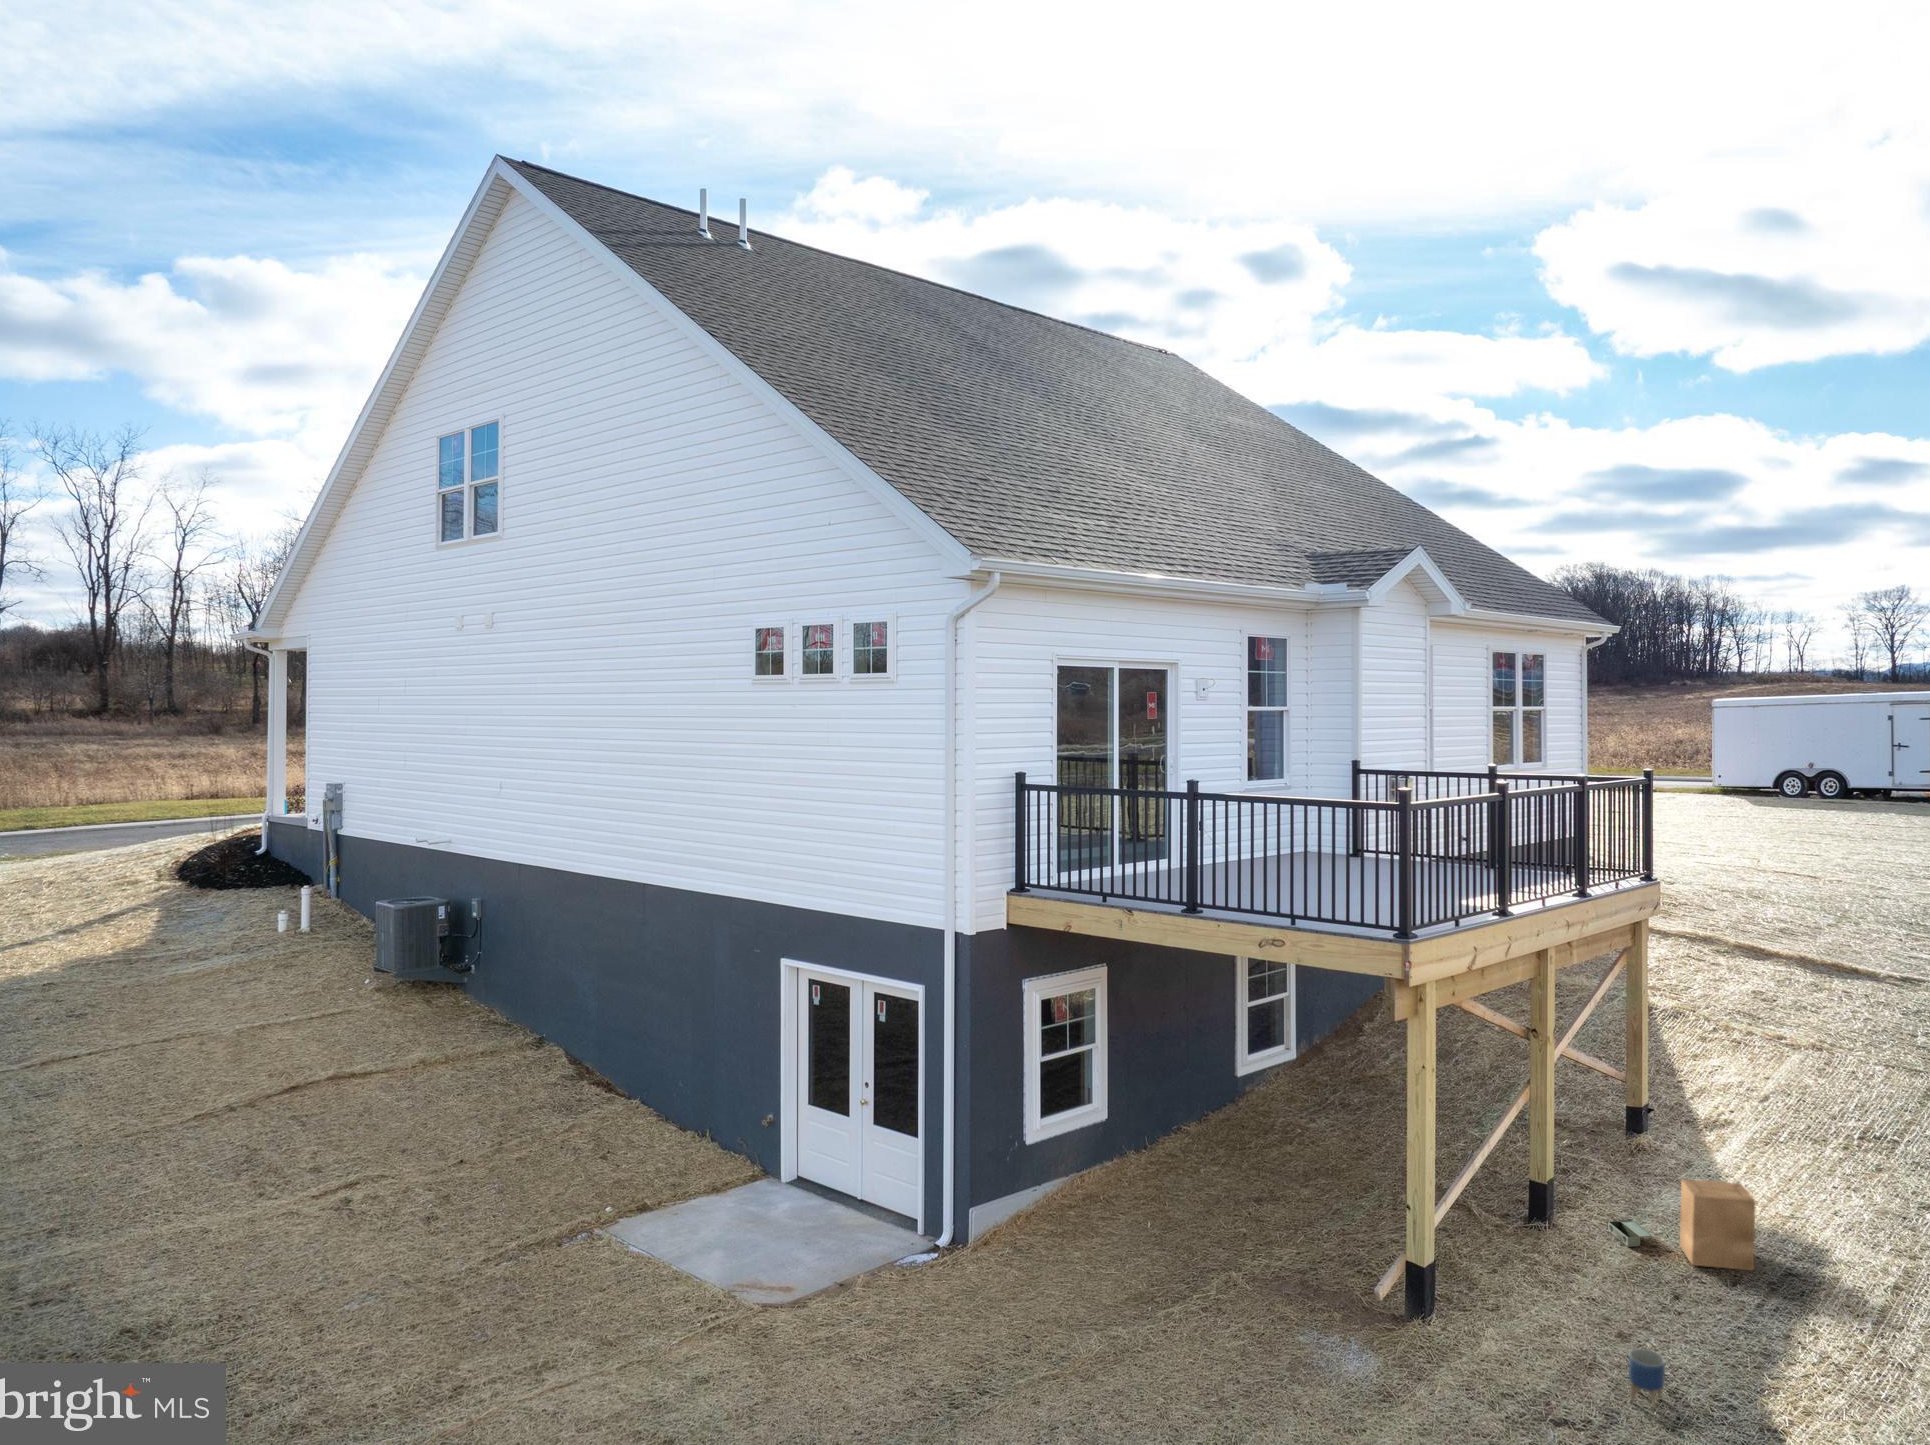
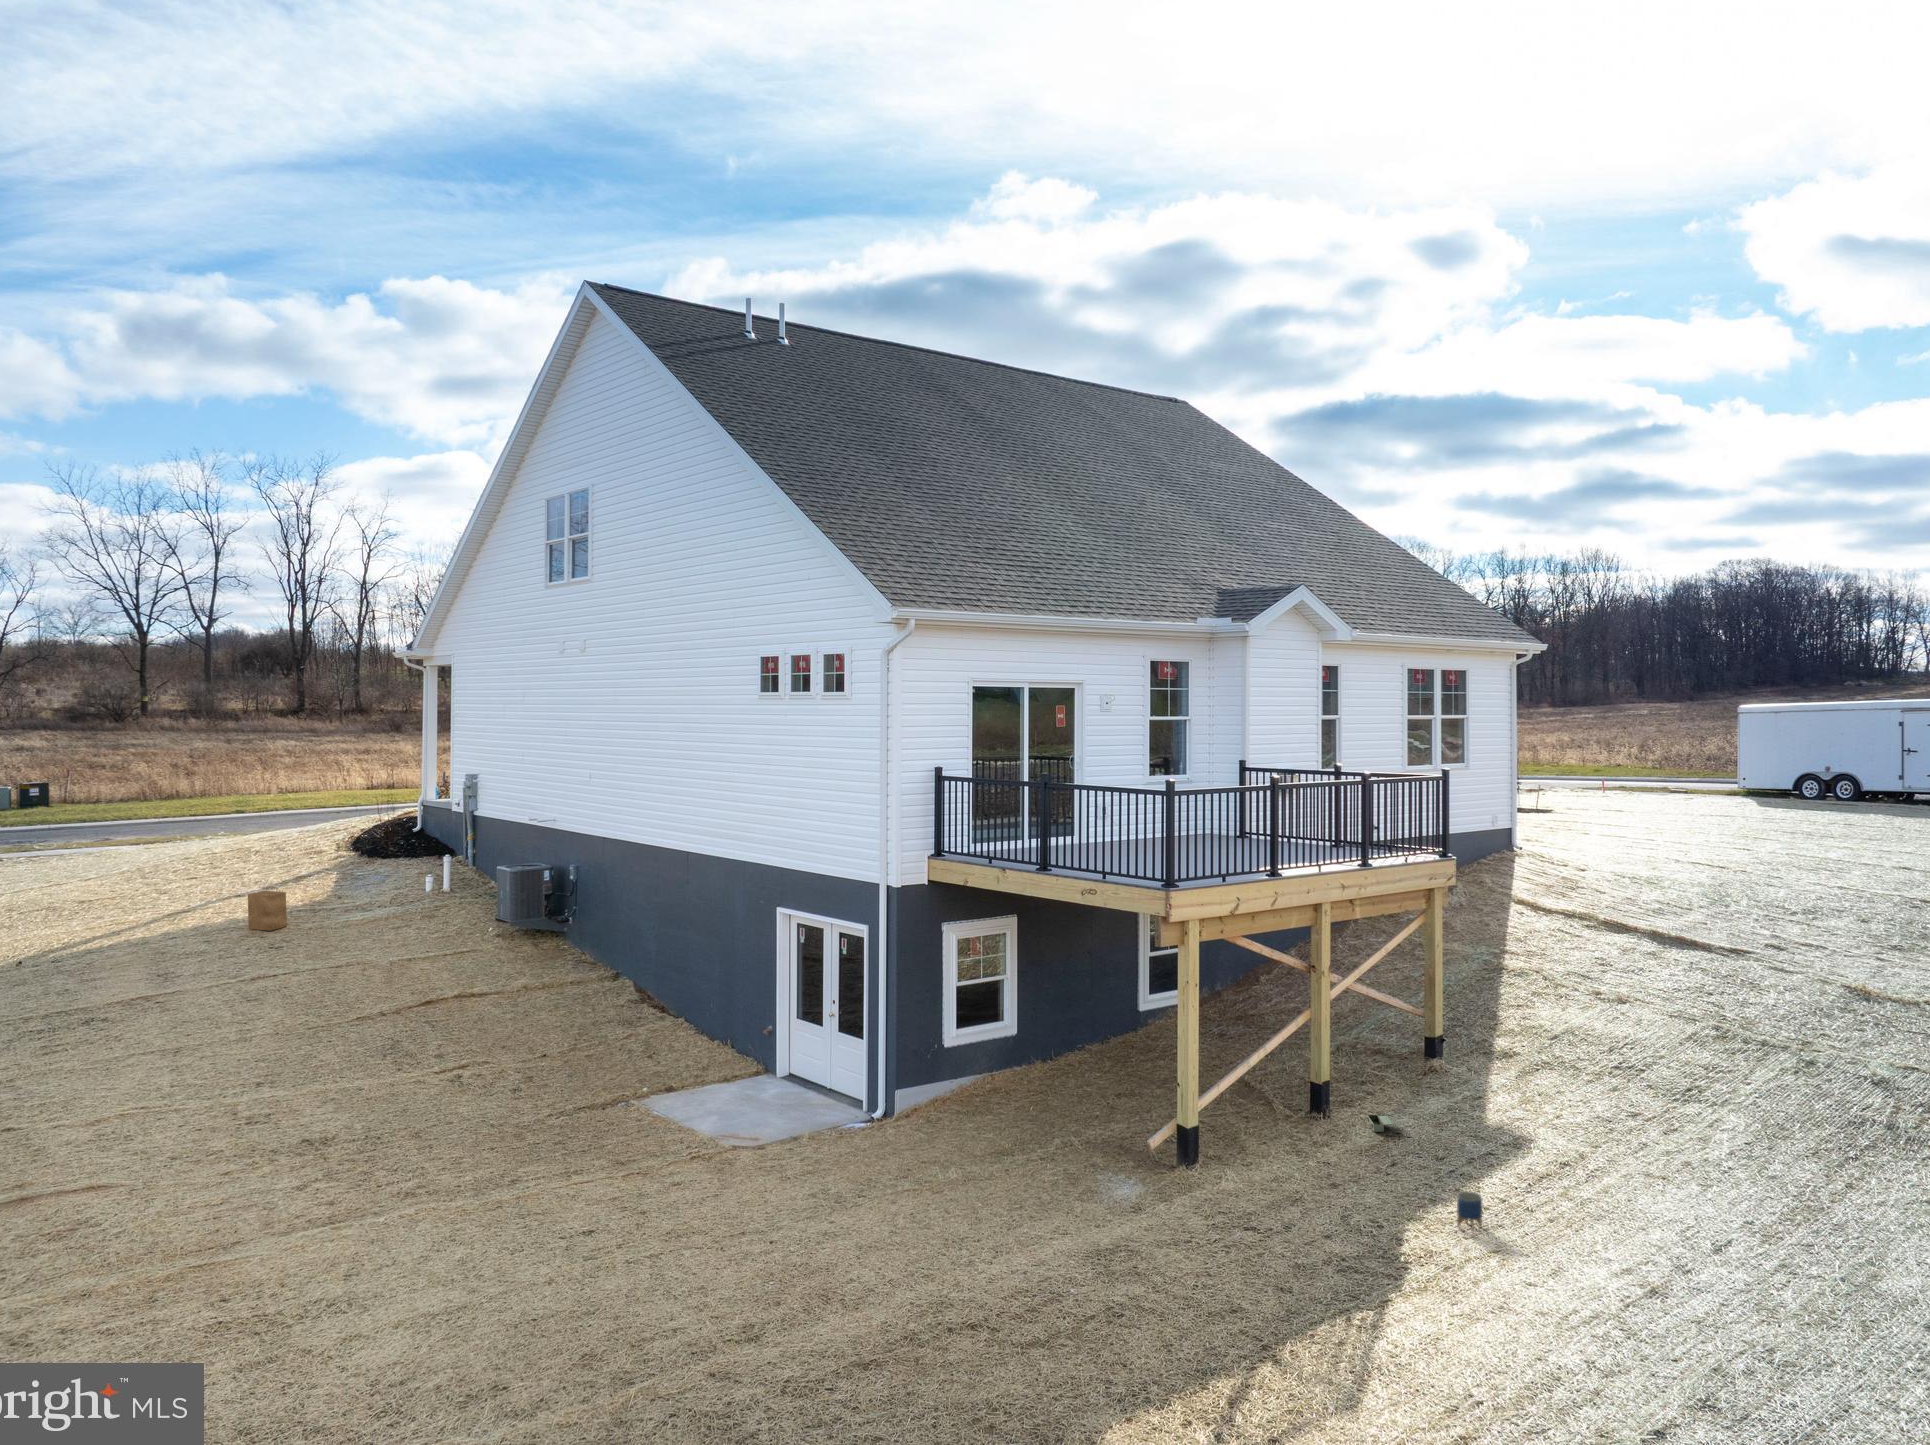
cardboard box: present [1680,1179,1756,1270] -> present [248,891,287,931]
planter: present [1629,1349,1665,1409] -> present [1457,1191,1482,1232]

